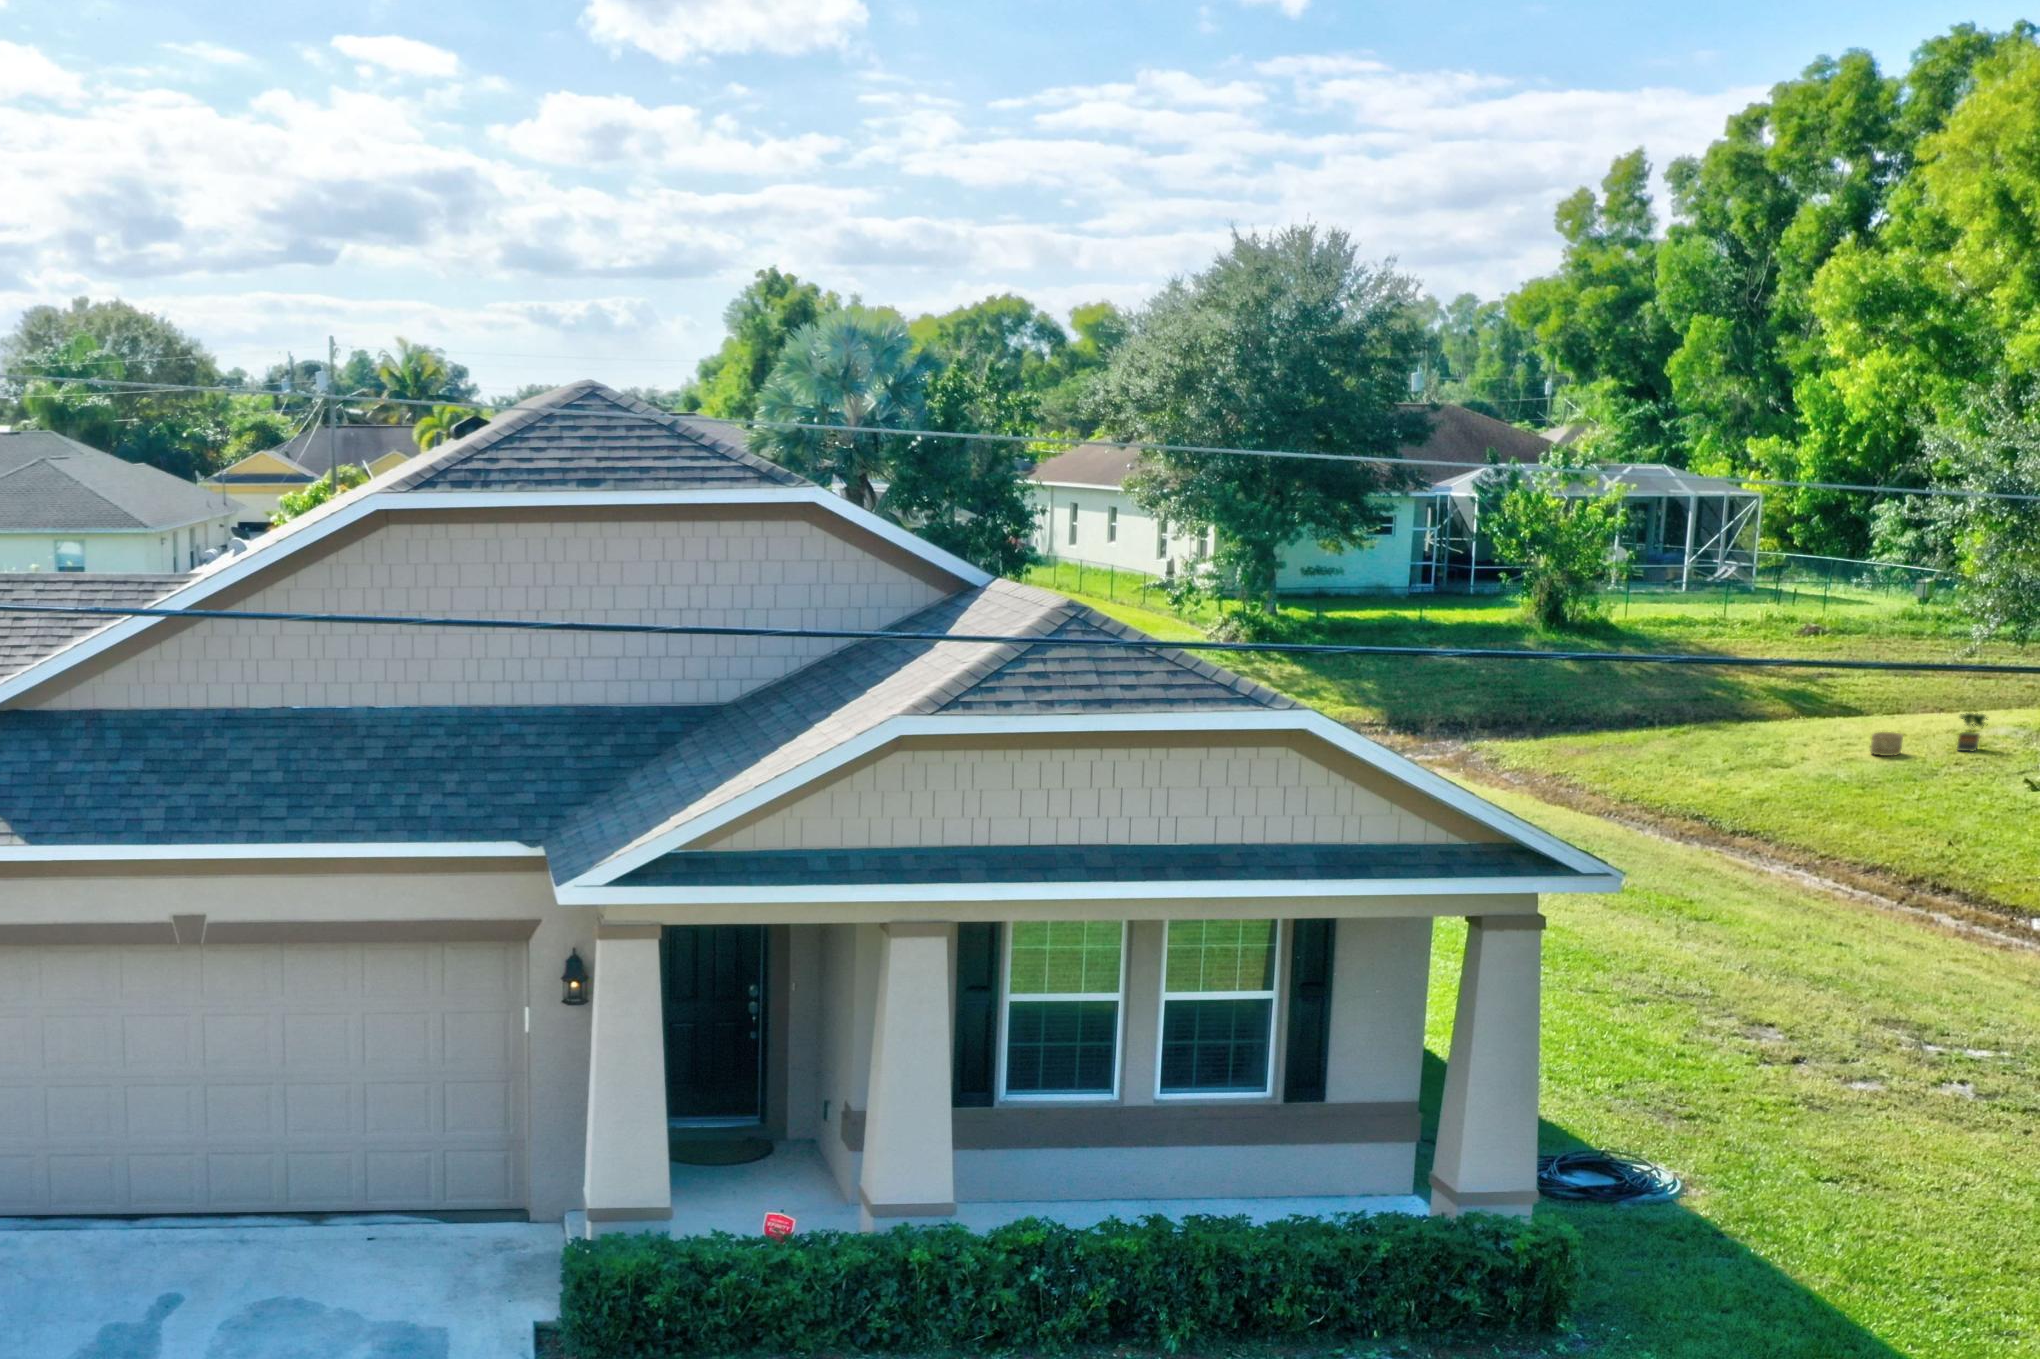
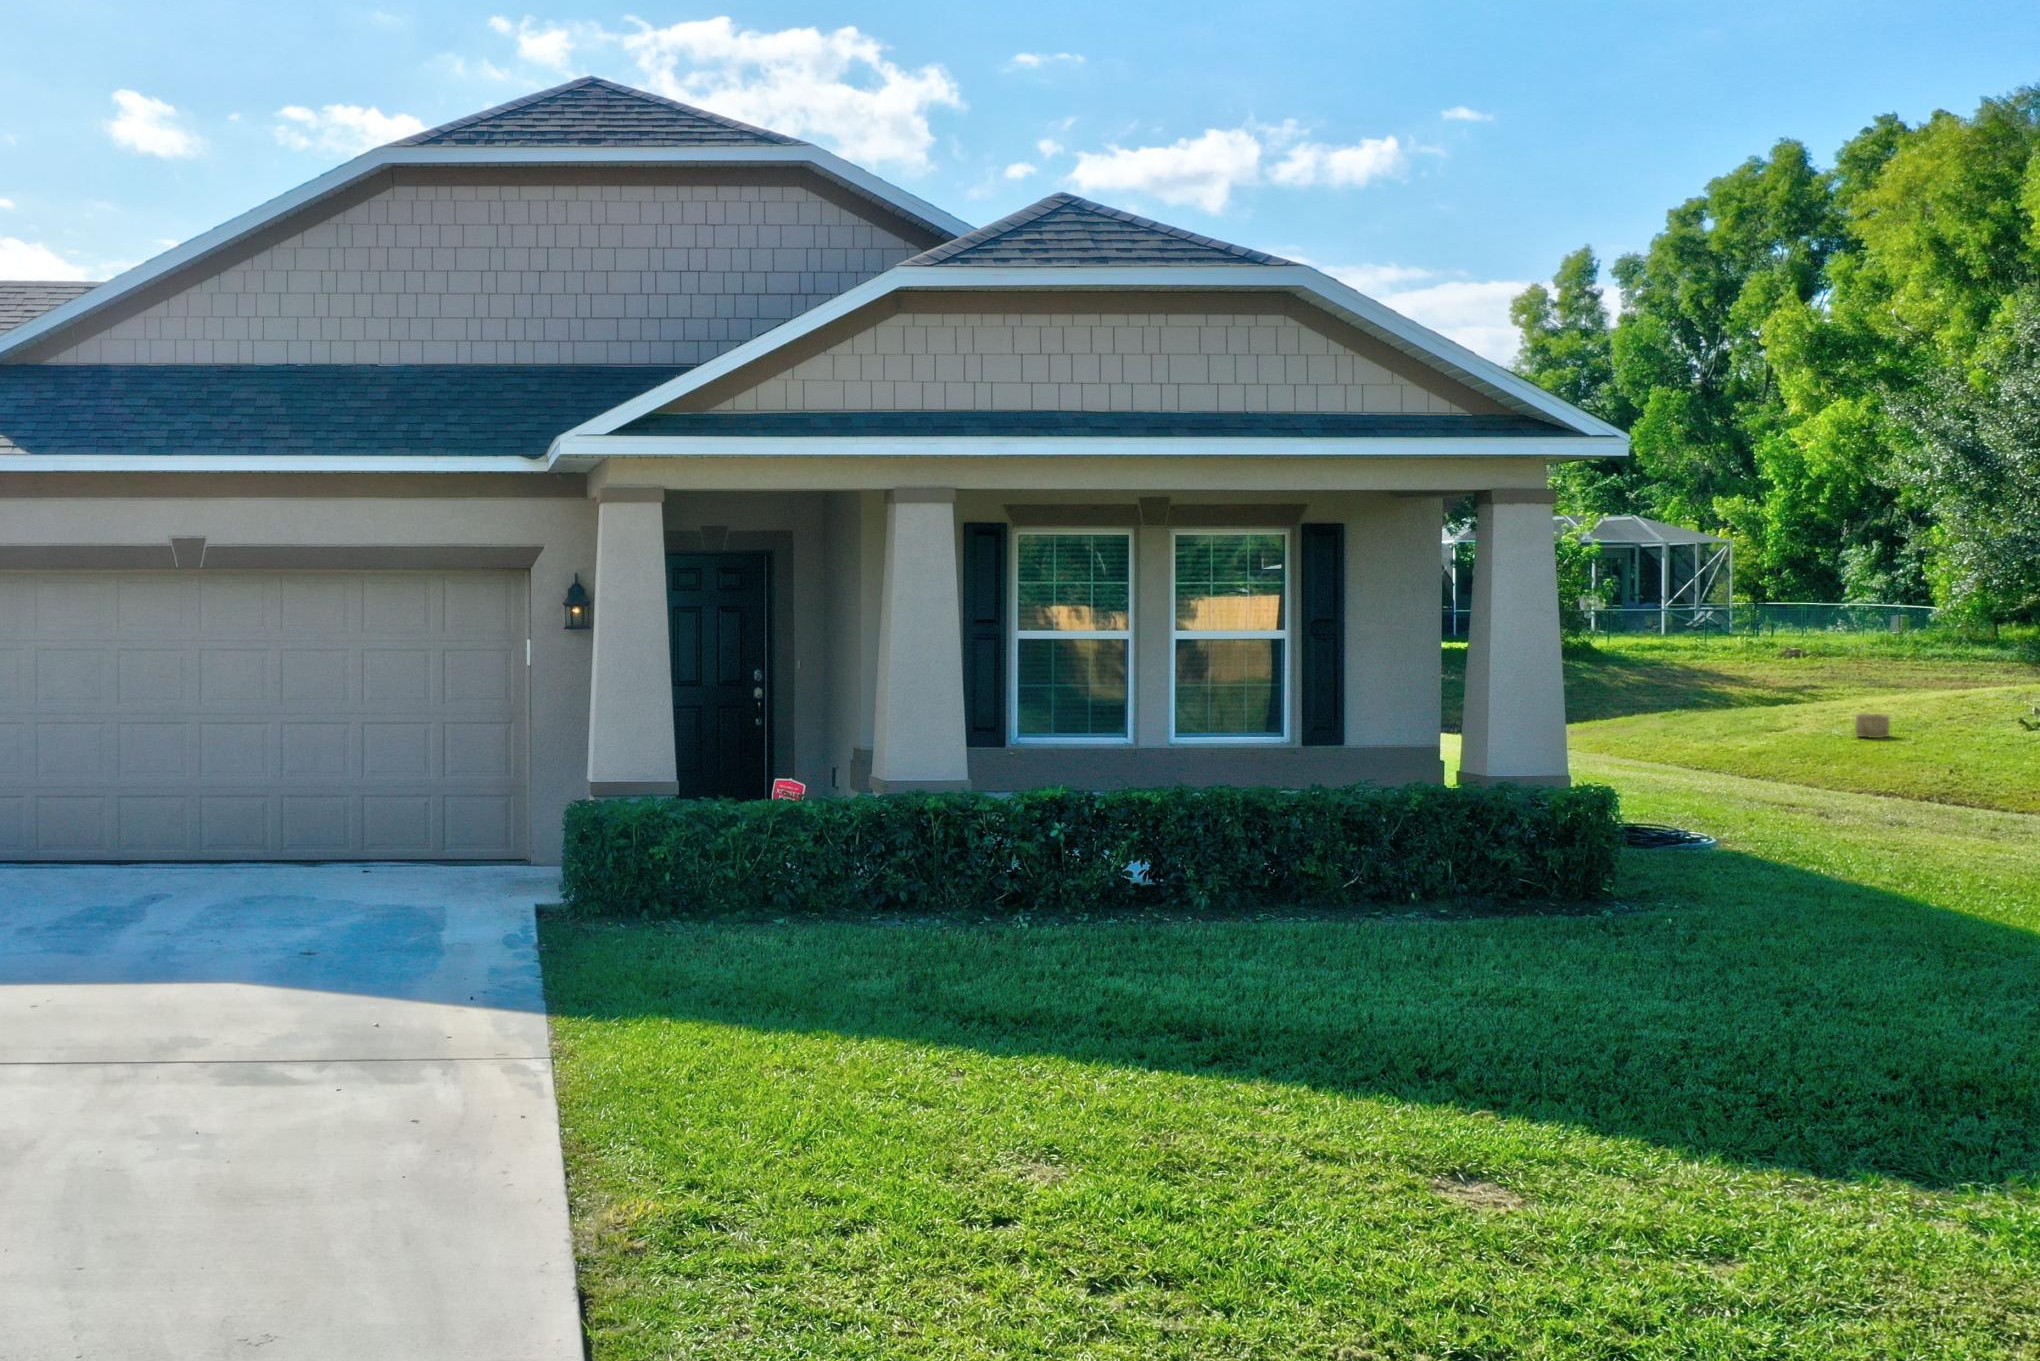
potted tree: present [1957,713,1988,751] -> none [1947,692,1982,735]

